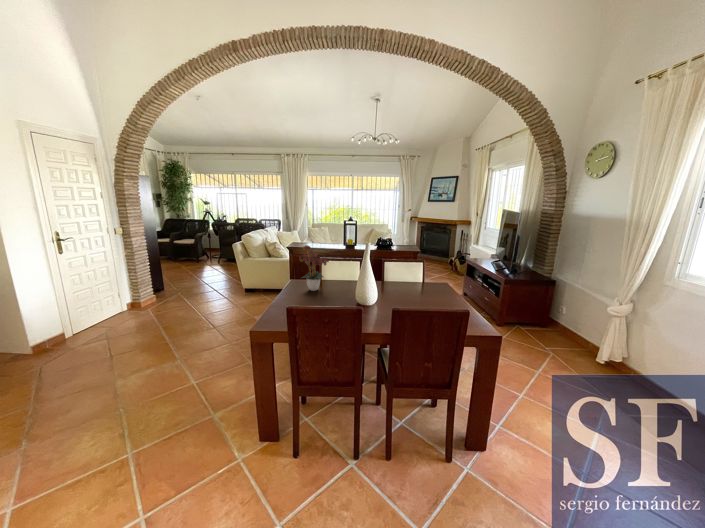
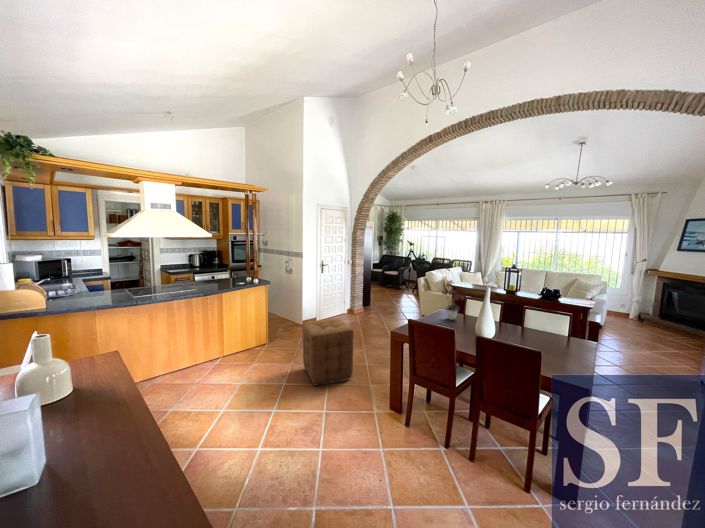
ottoman: none [29,331,176,478] -> present [302,318,354,386]

